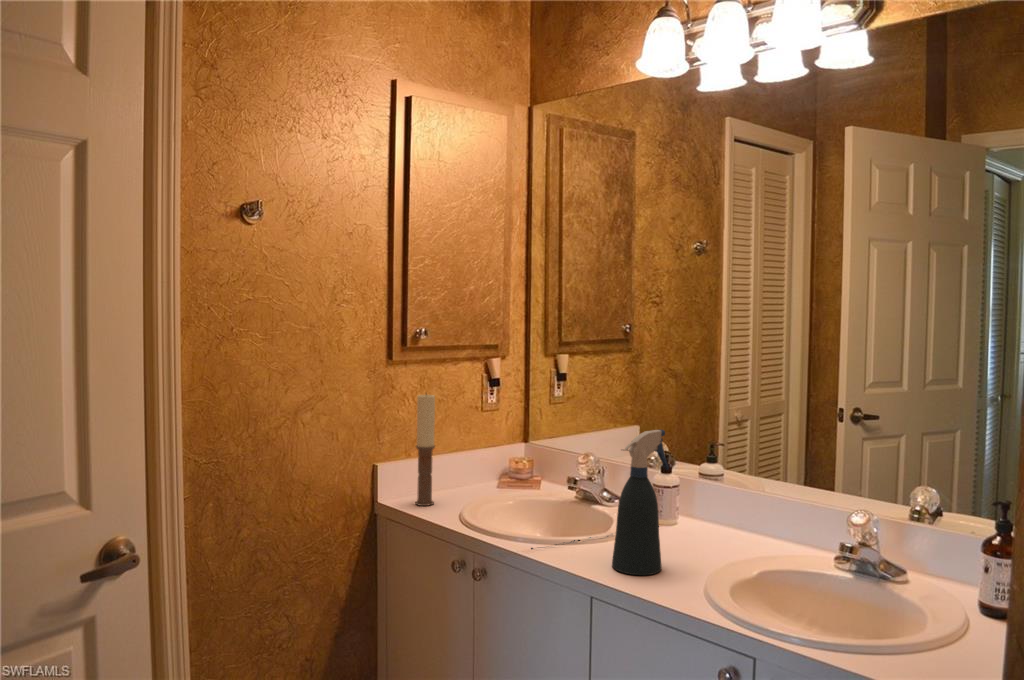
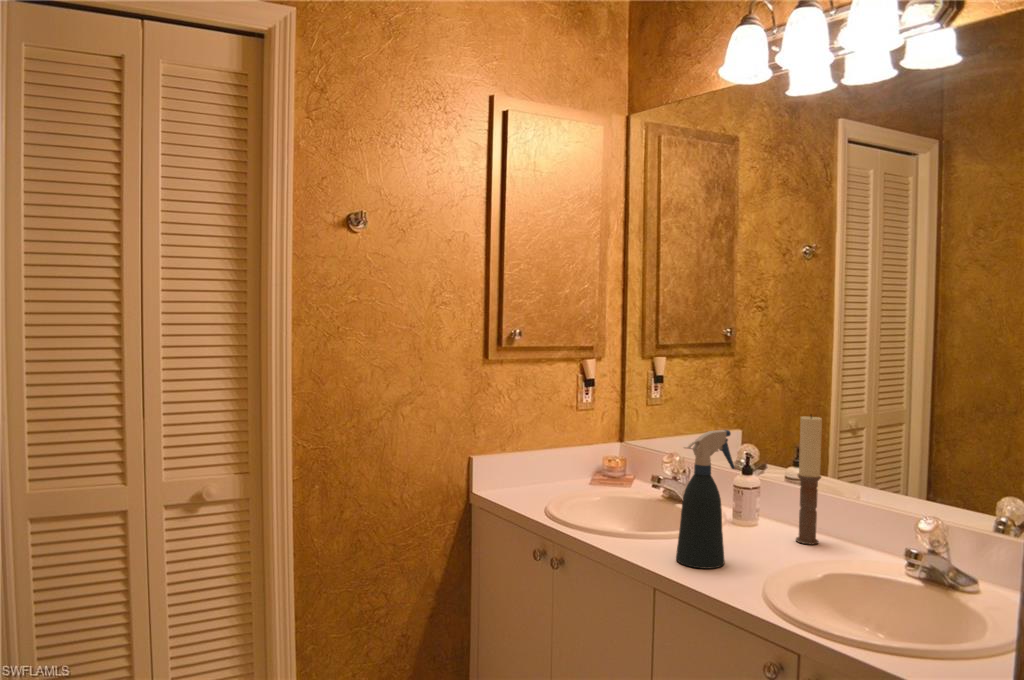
candle: present [415,394,435,506] -> present [796,415,822,545]

